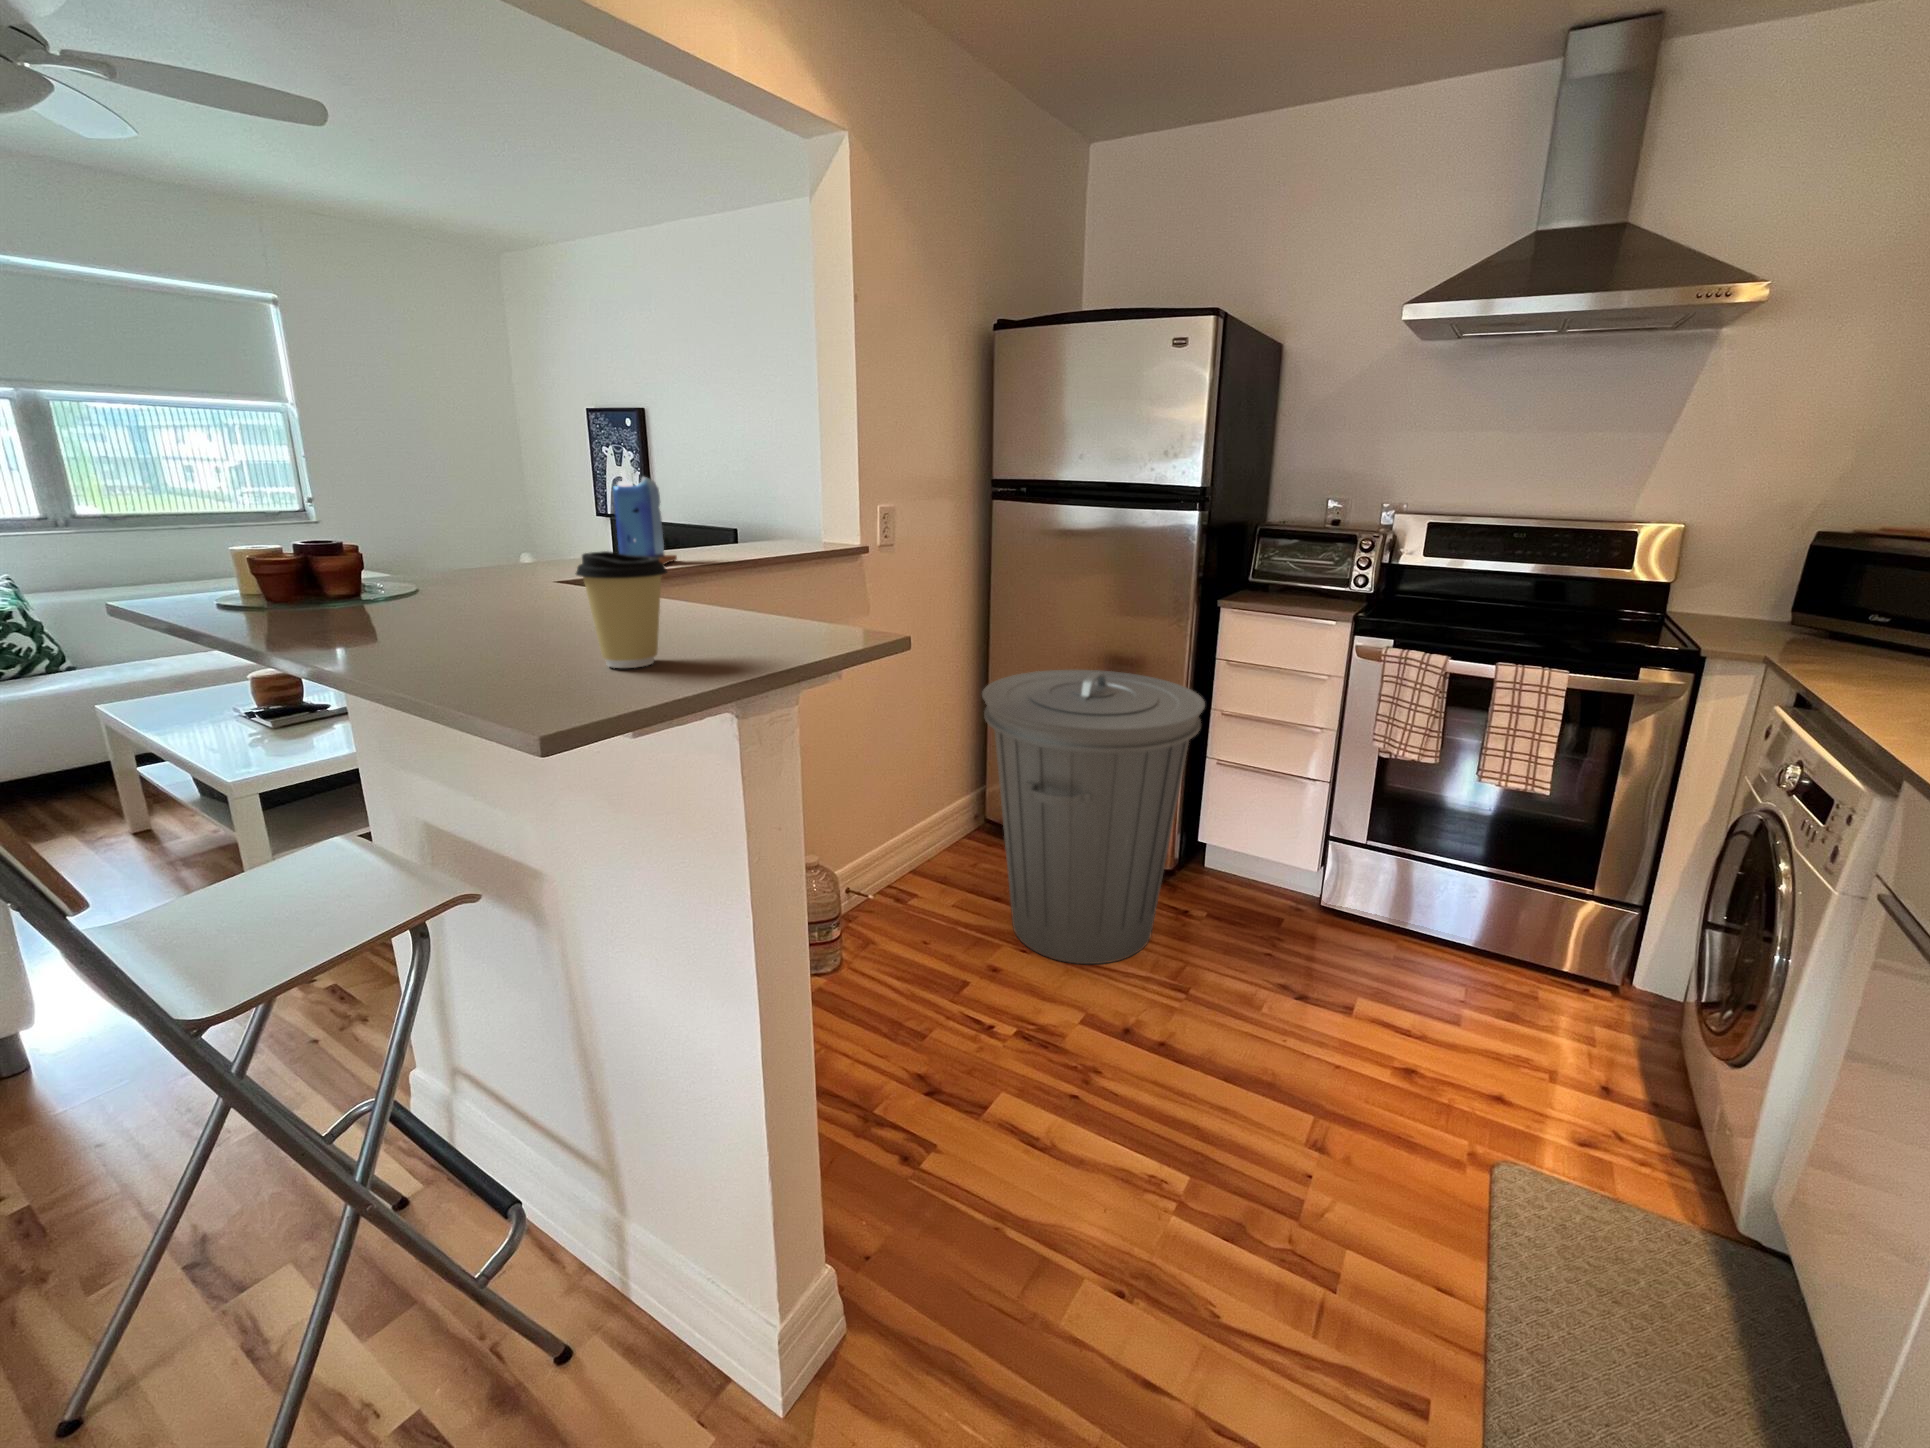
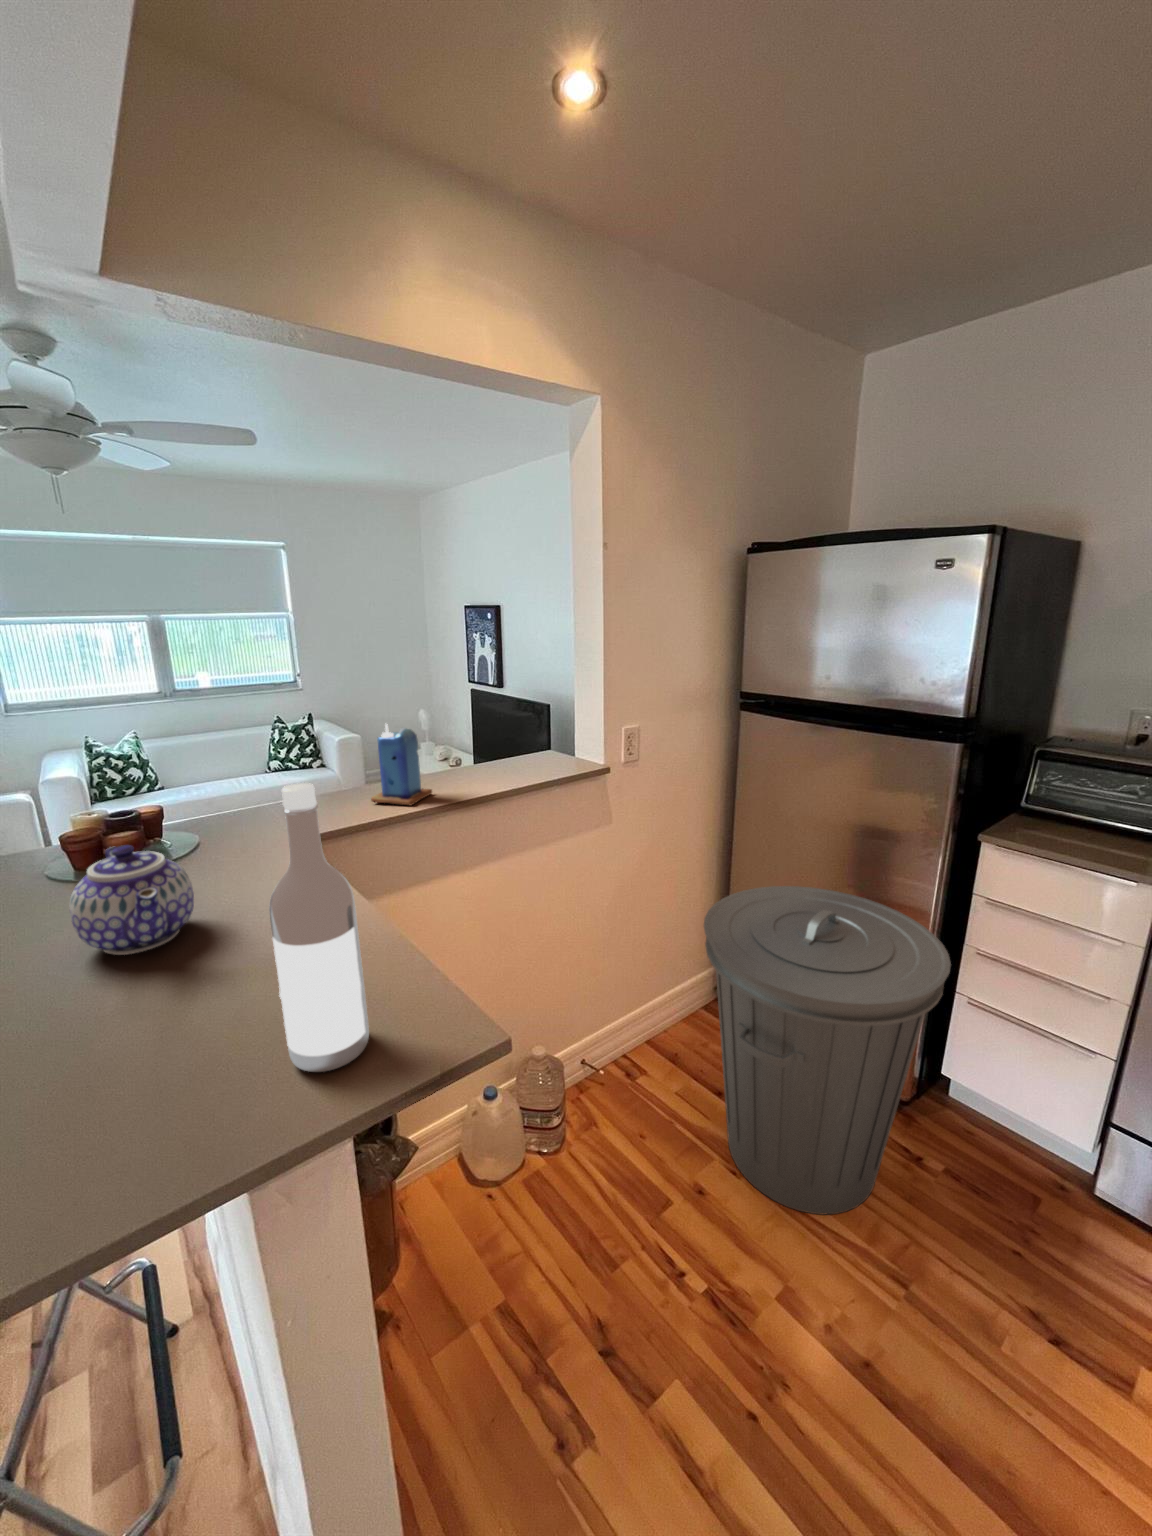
wine bottle: none [714,384,793,647] -> present [269,783,369,1072]
teapot: none [368,514,506,633] -> present [69,845,194,955]
coffee cup: present [575,551,667,668] -> none [91,973,203,1117]

